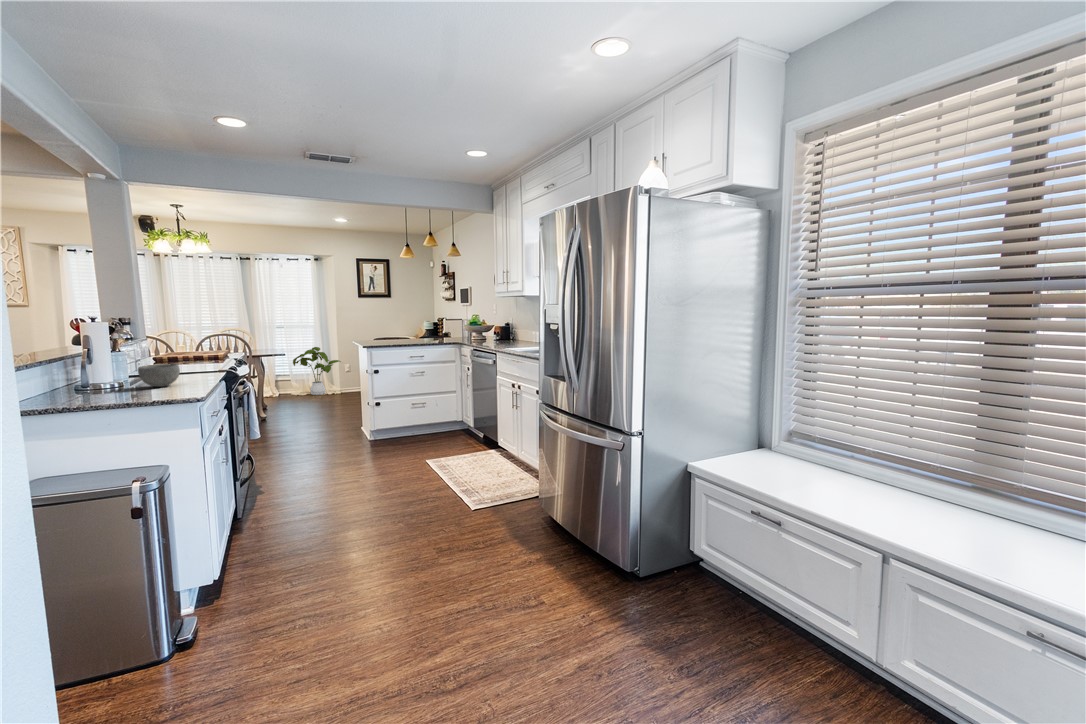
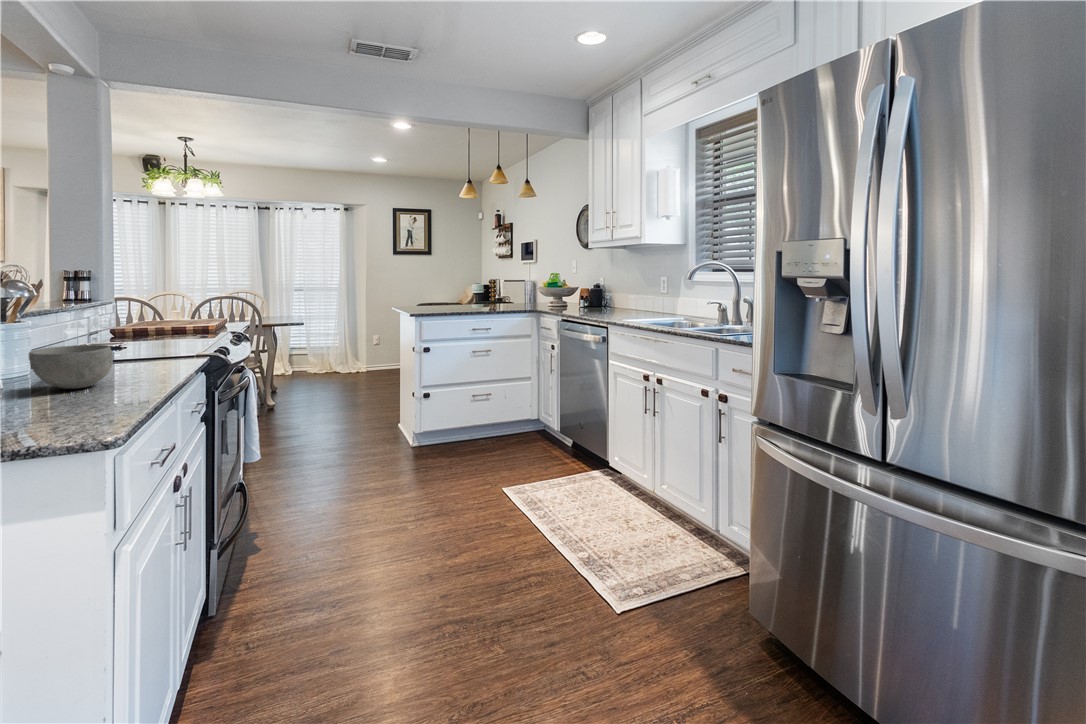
house plant: present [293,347,341,395] -> none [311,315,371,375]

